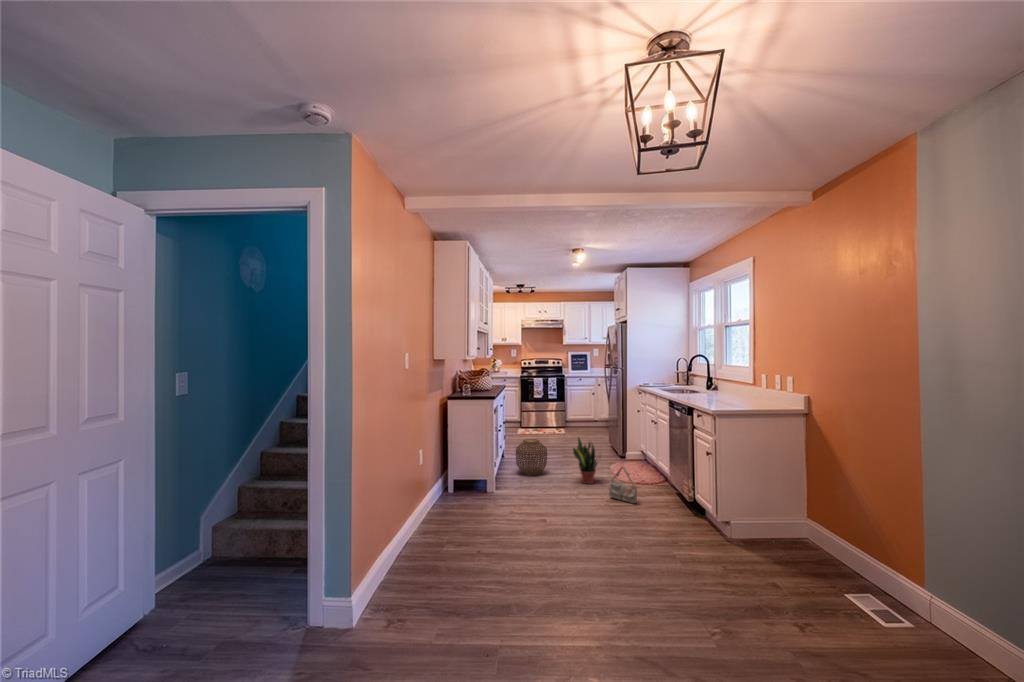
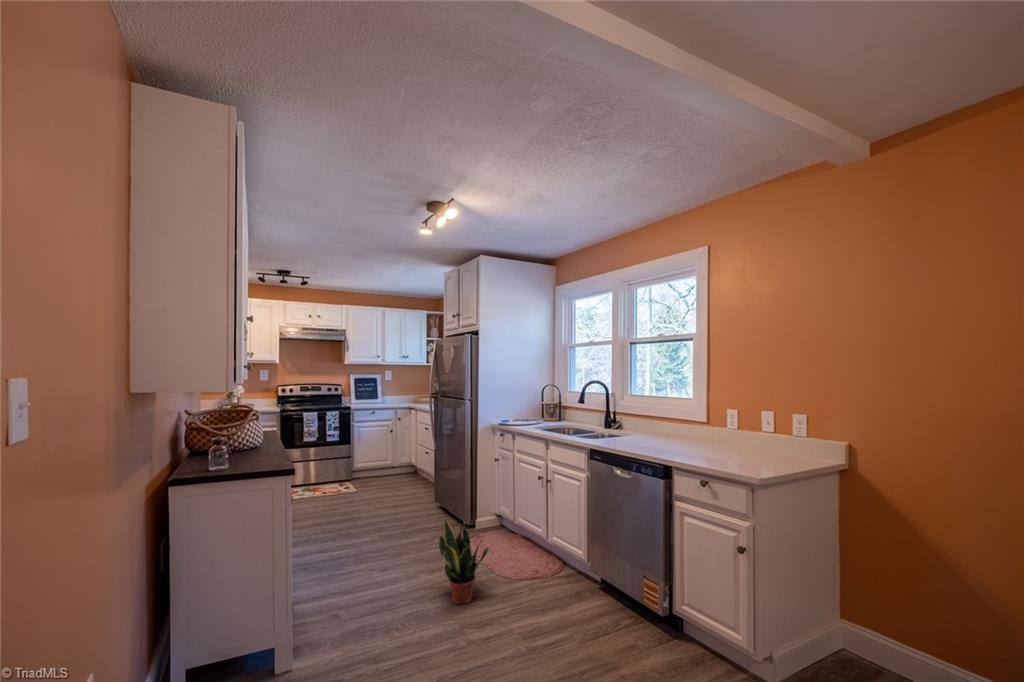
woven basket: present [516,439,547,475] -> none [318,533,380,608]
bag: present [609,466,637,503] -> none [524,571,576,635]

